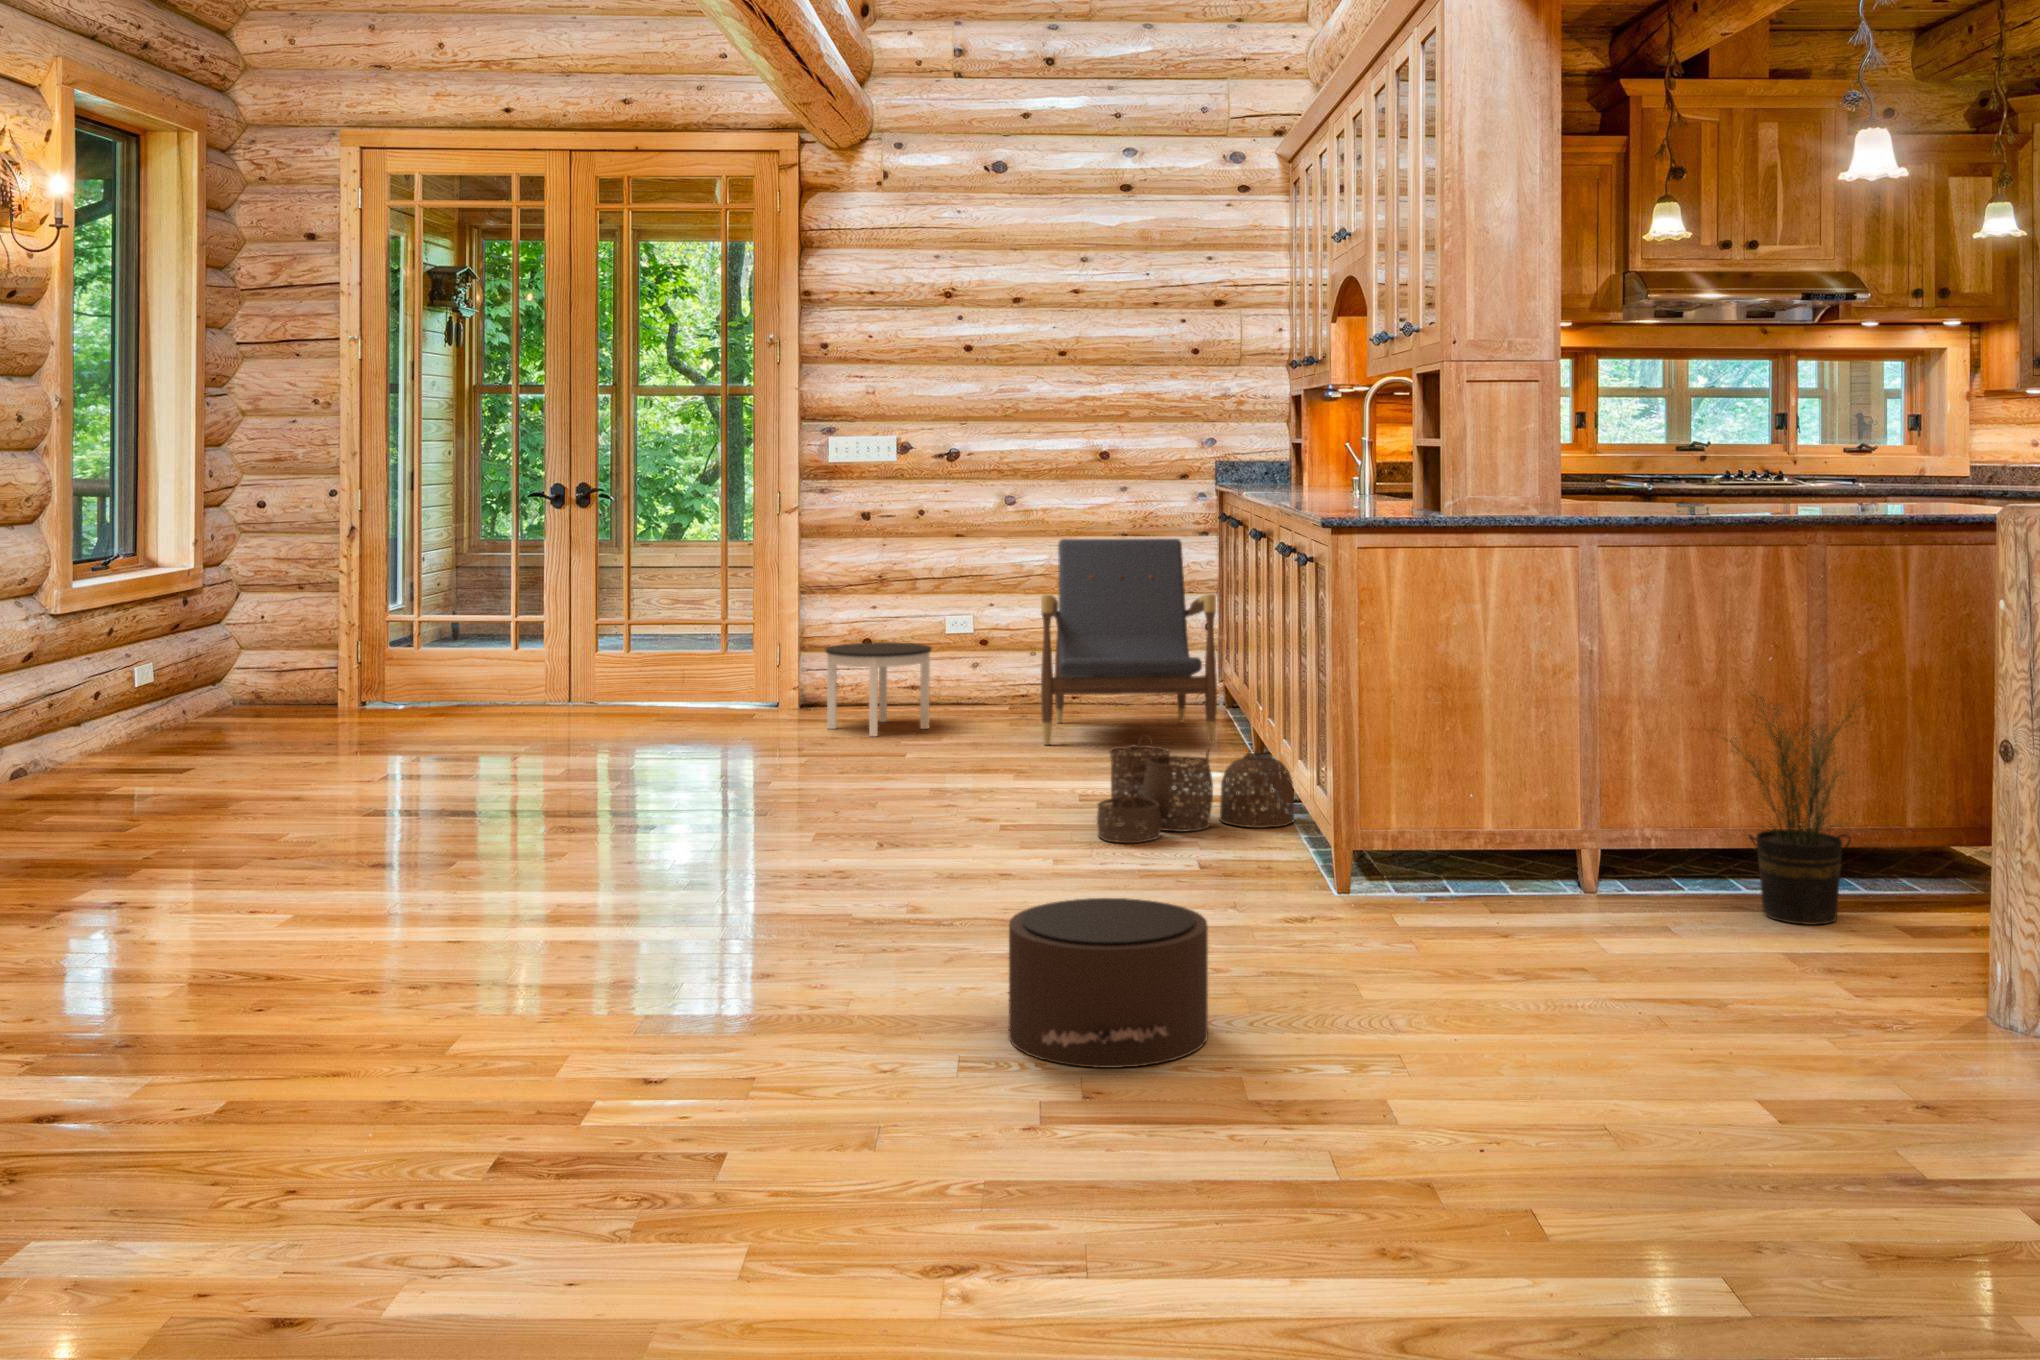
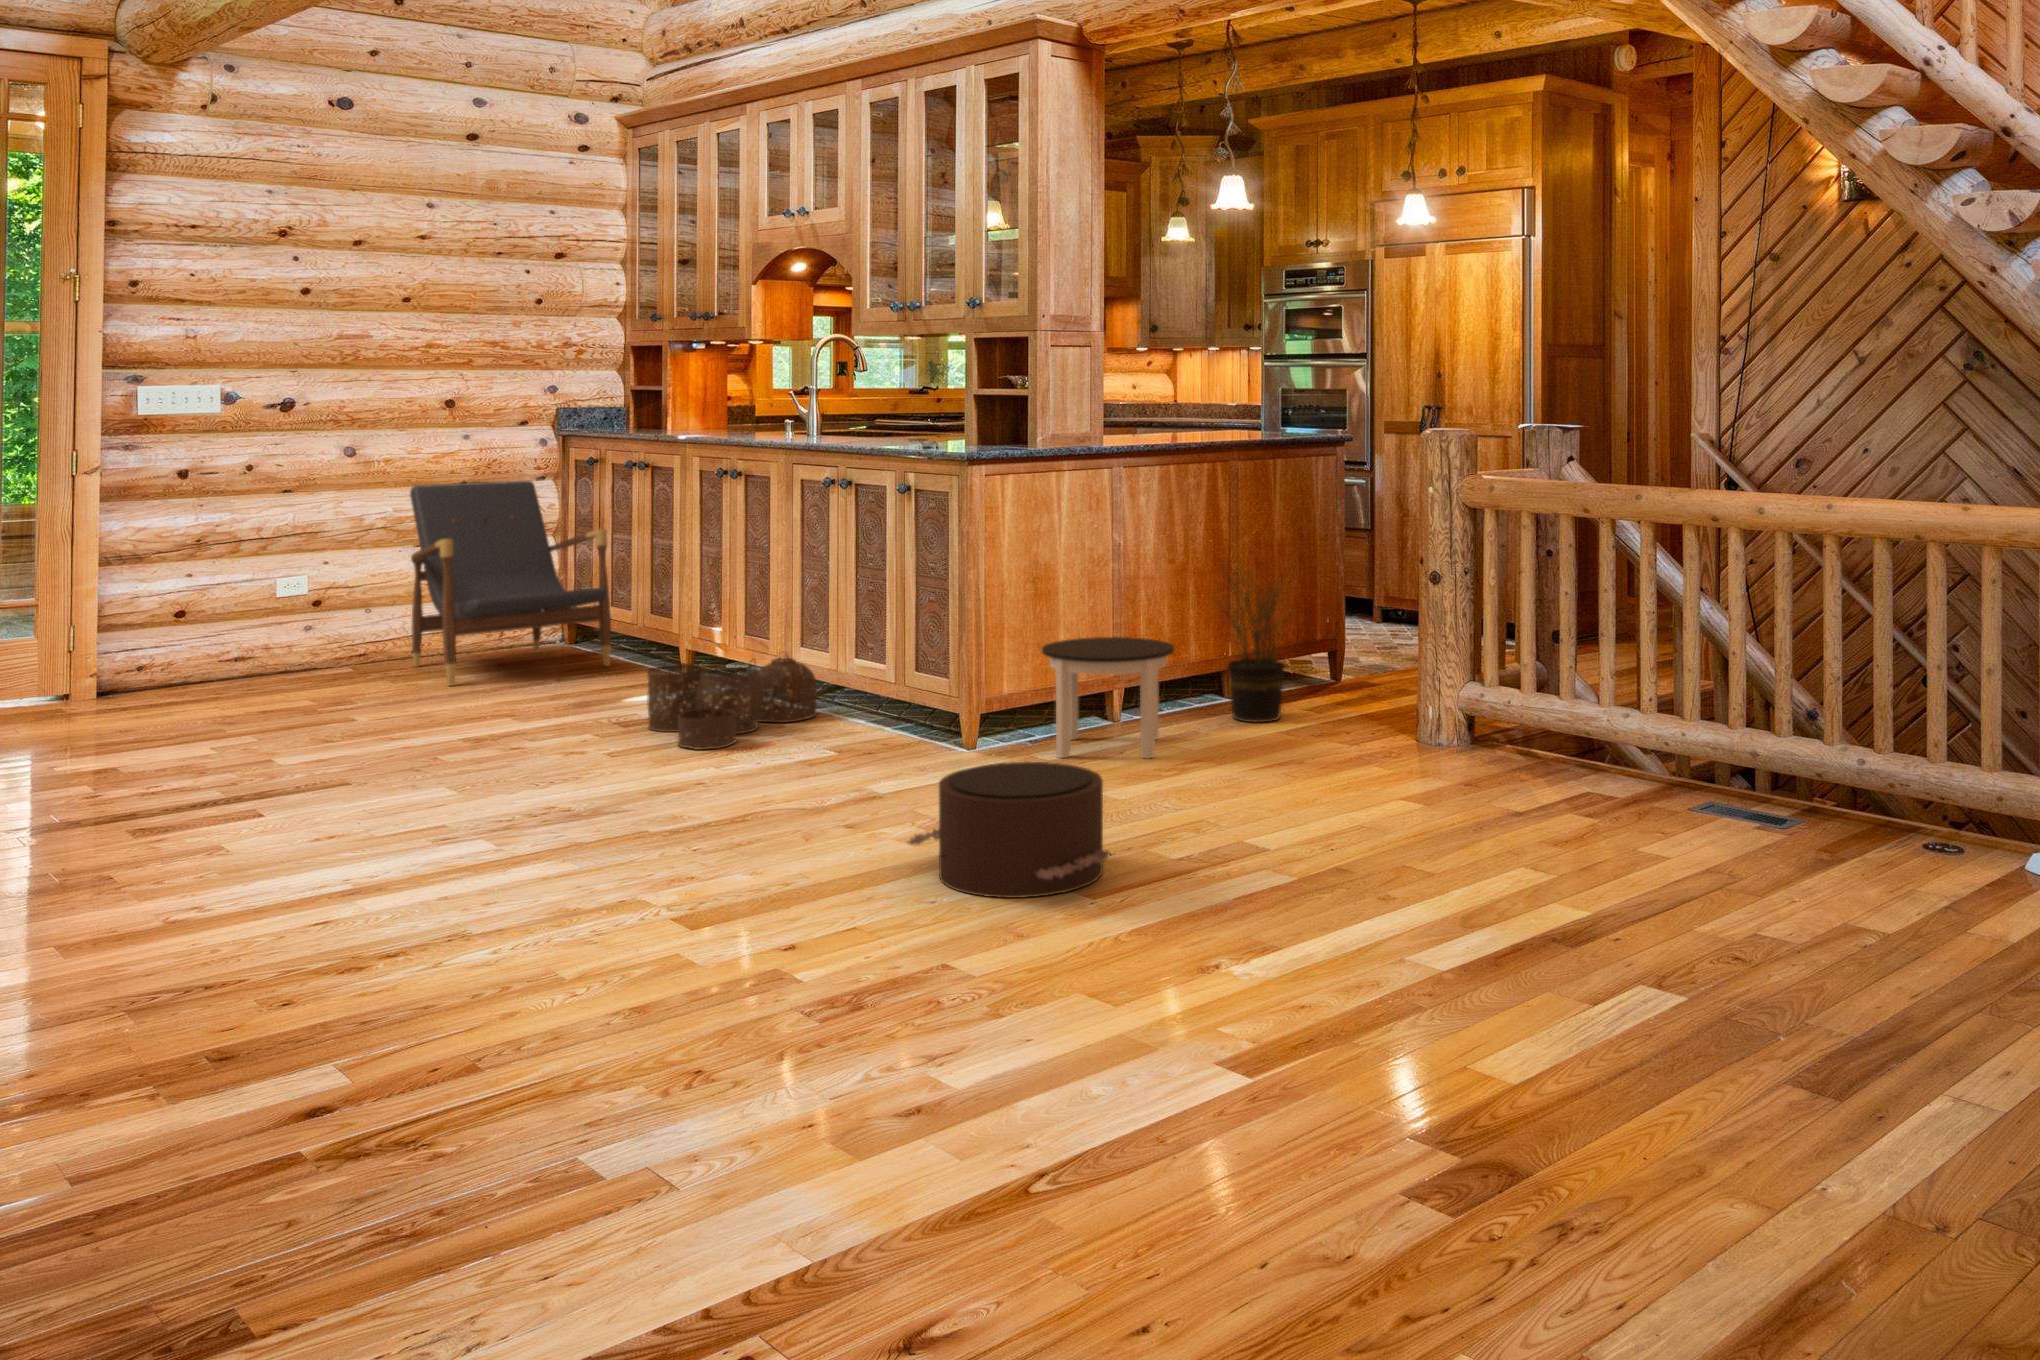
round table: present [825,642,932,736] -> present [1042,637,1174,759]

